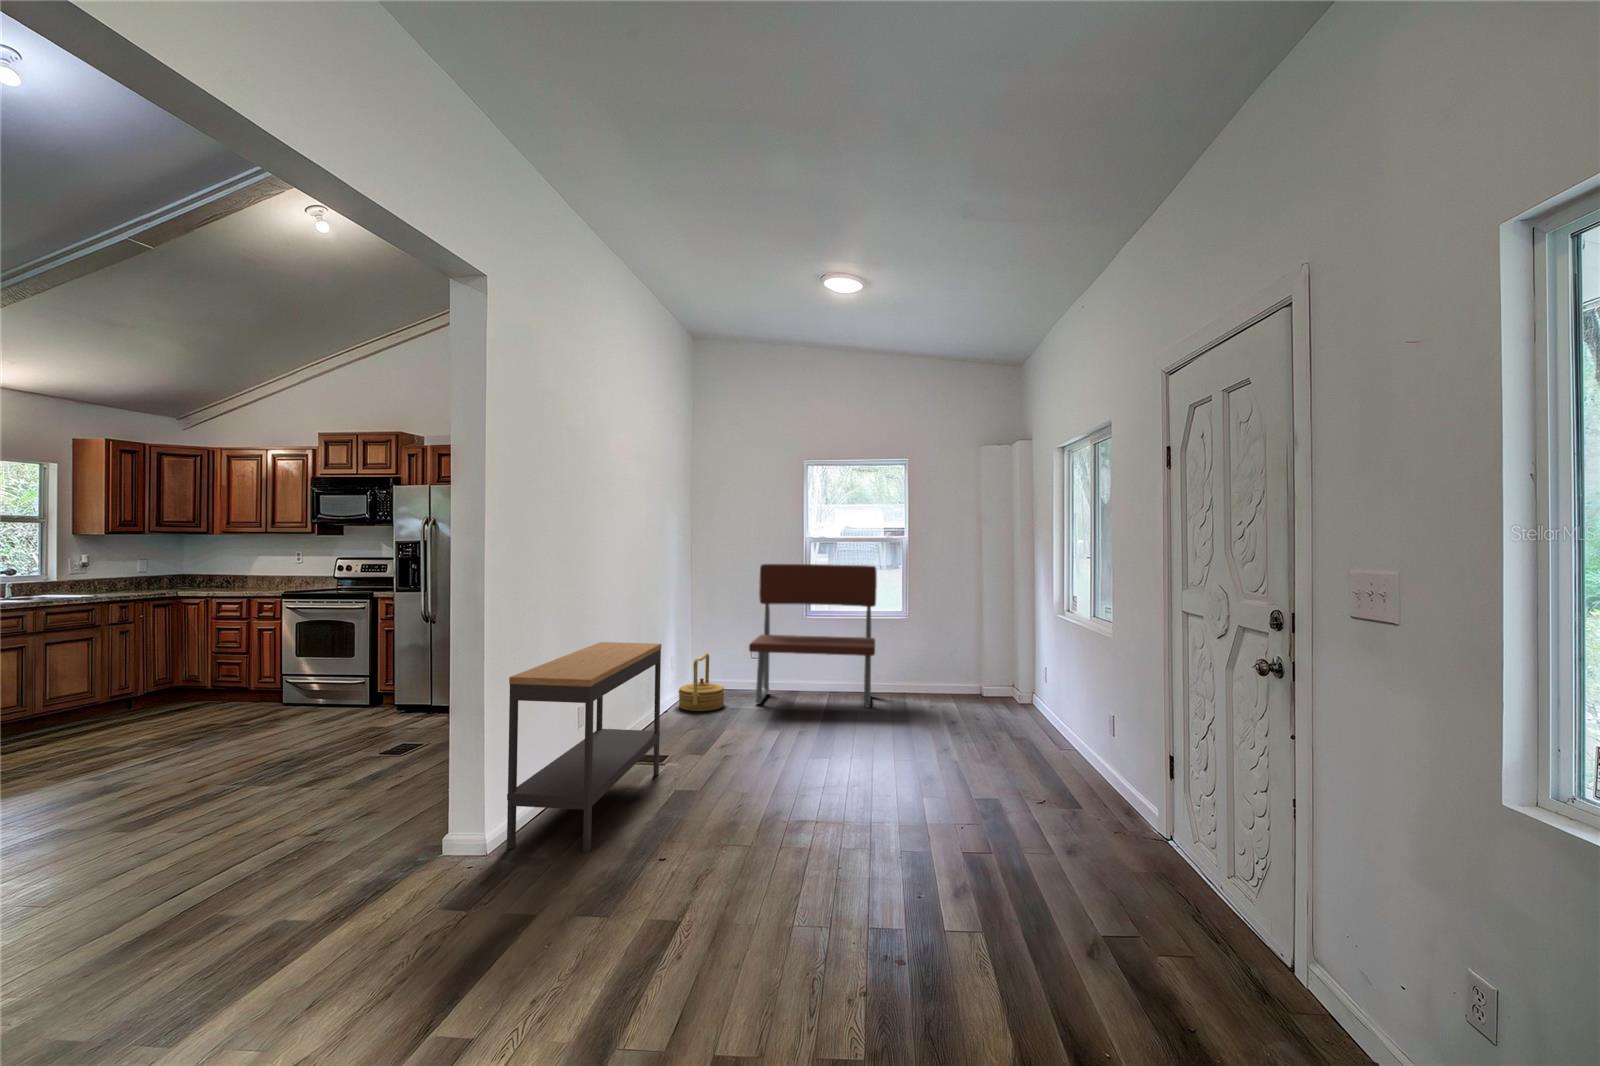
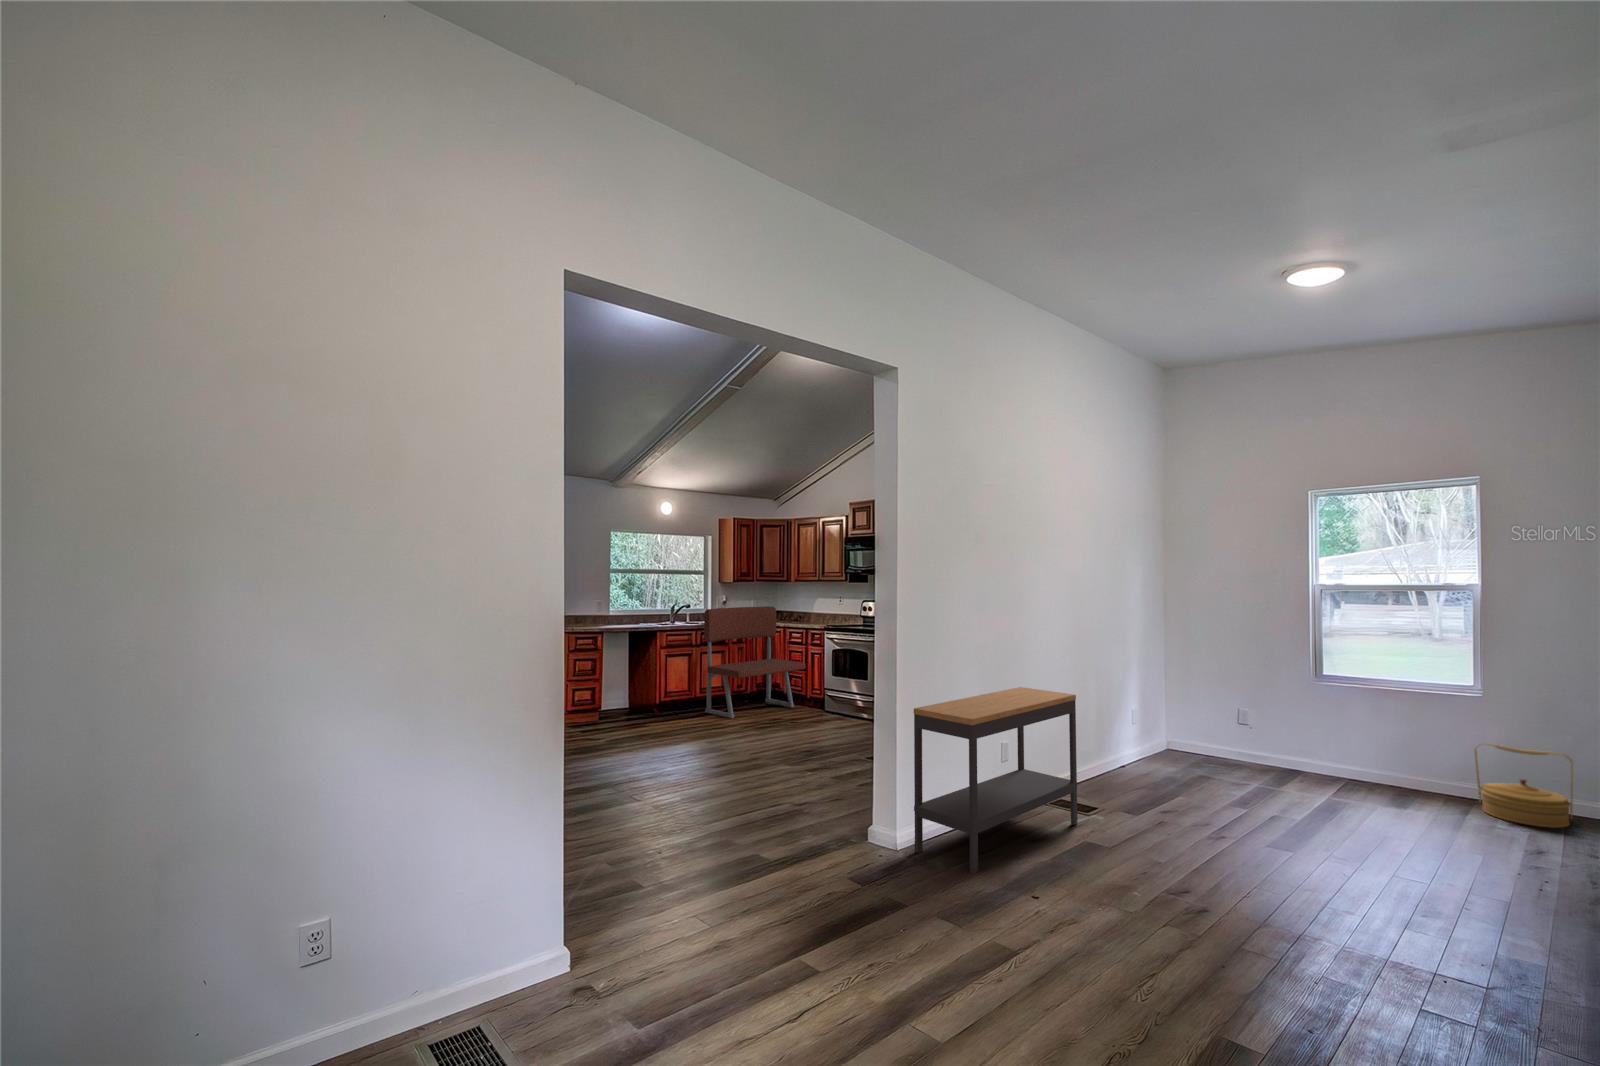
bench: present [749,564,877,708] -> present [704,606,806,718]
woven basket: present [678,653,725,711] -> present [1474,743,1573,828]

